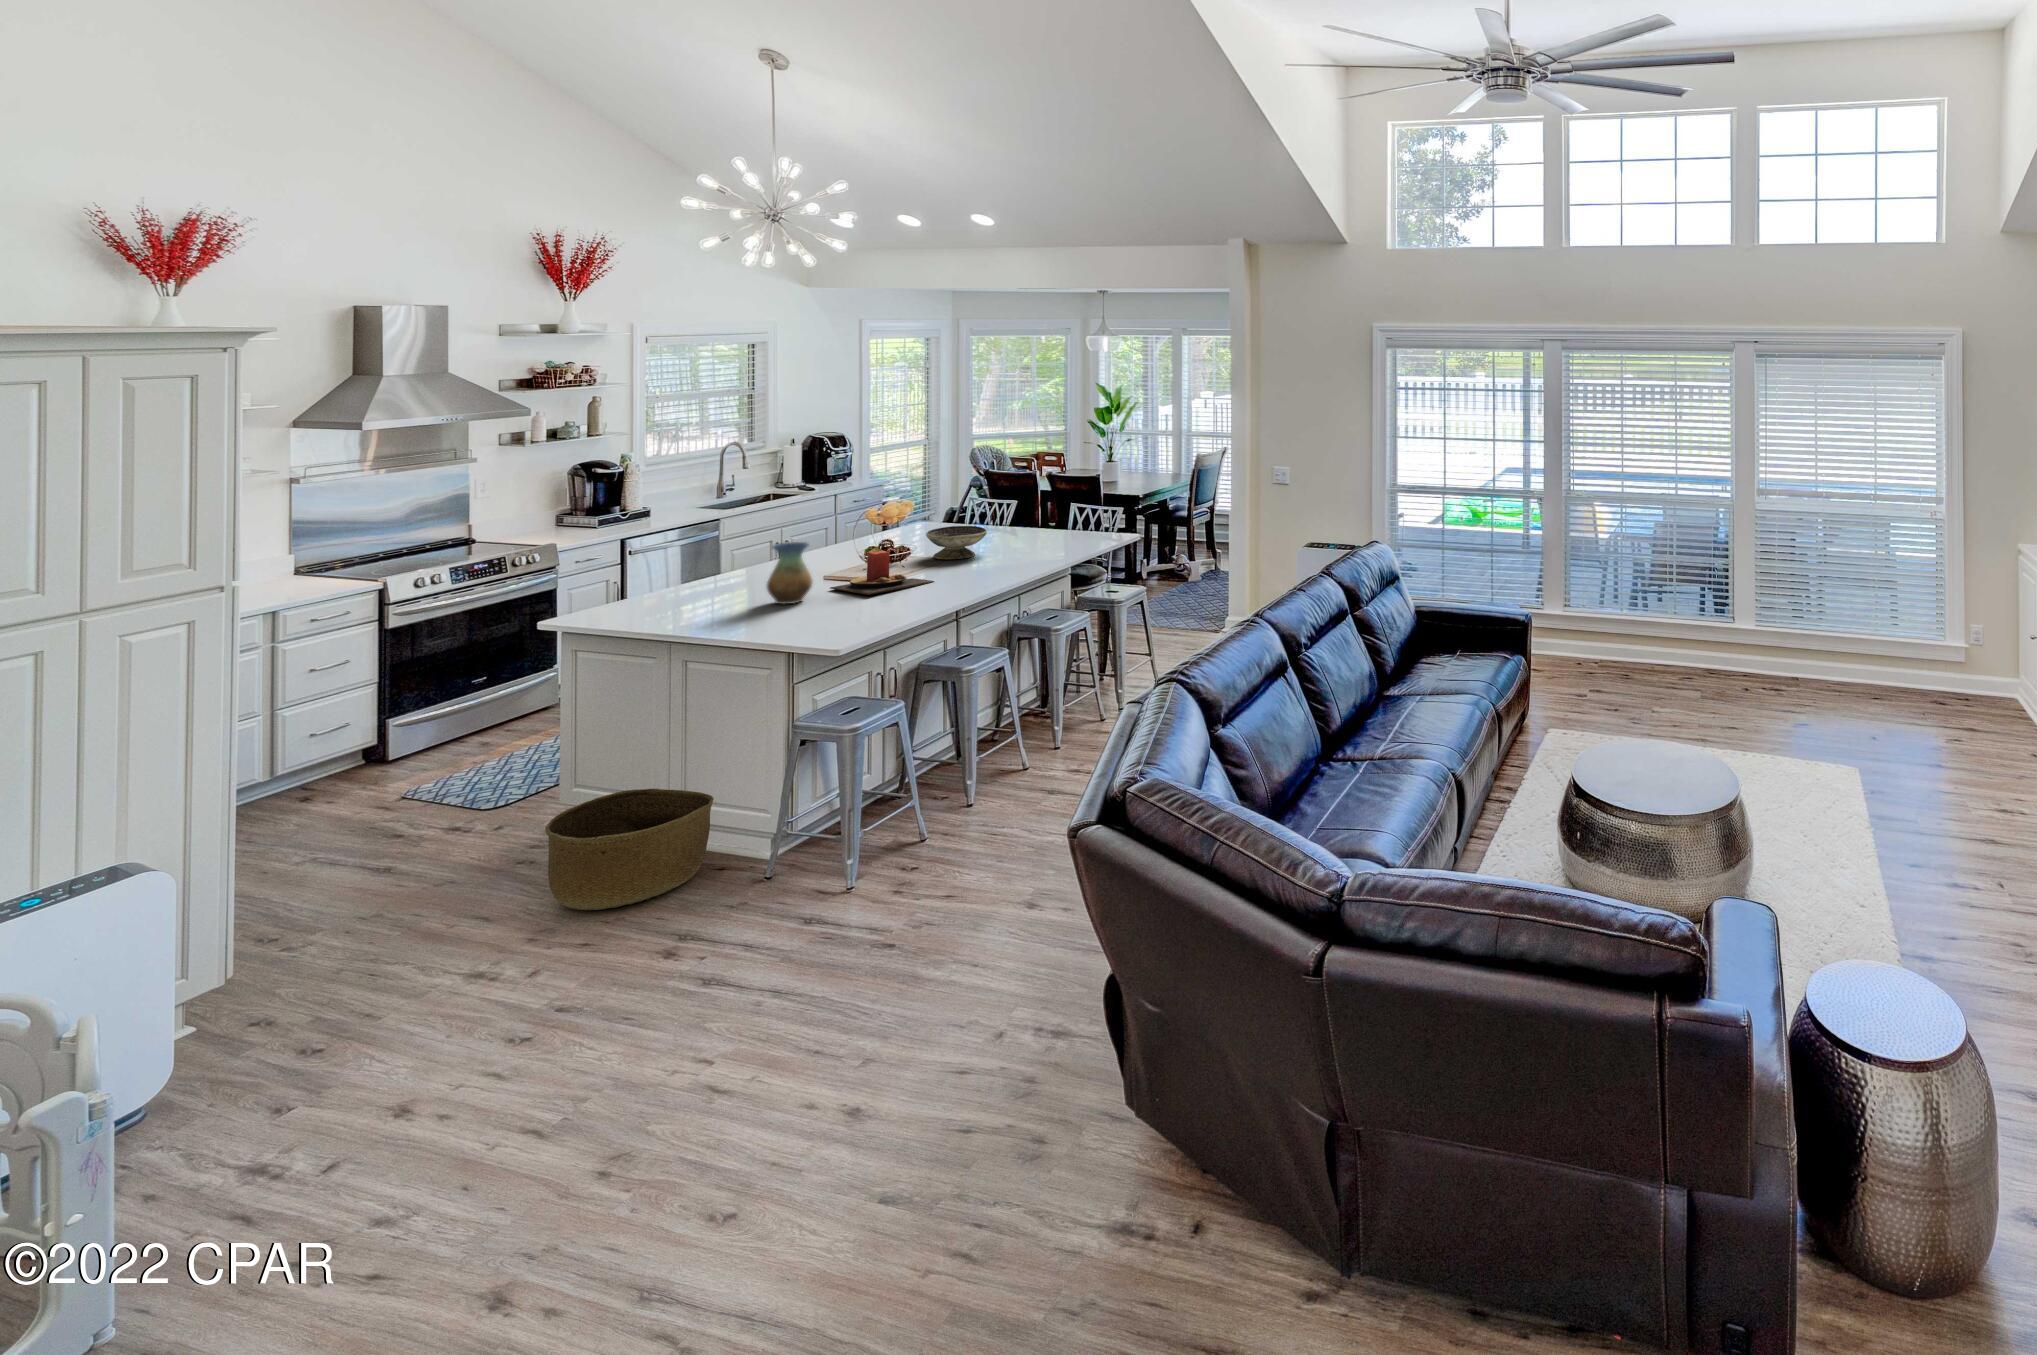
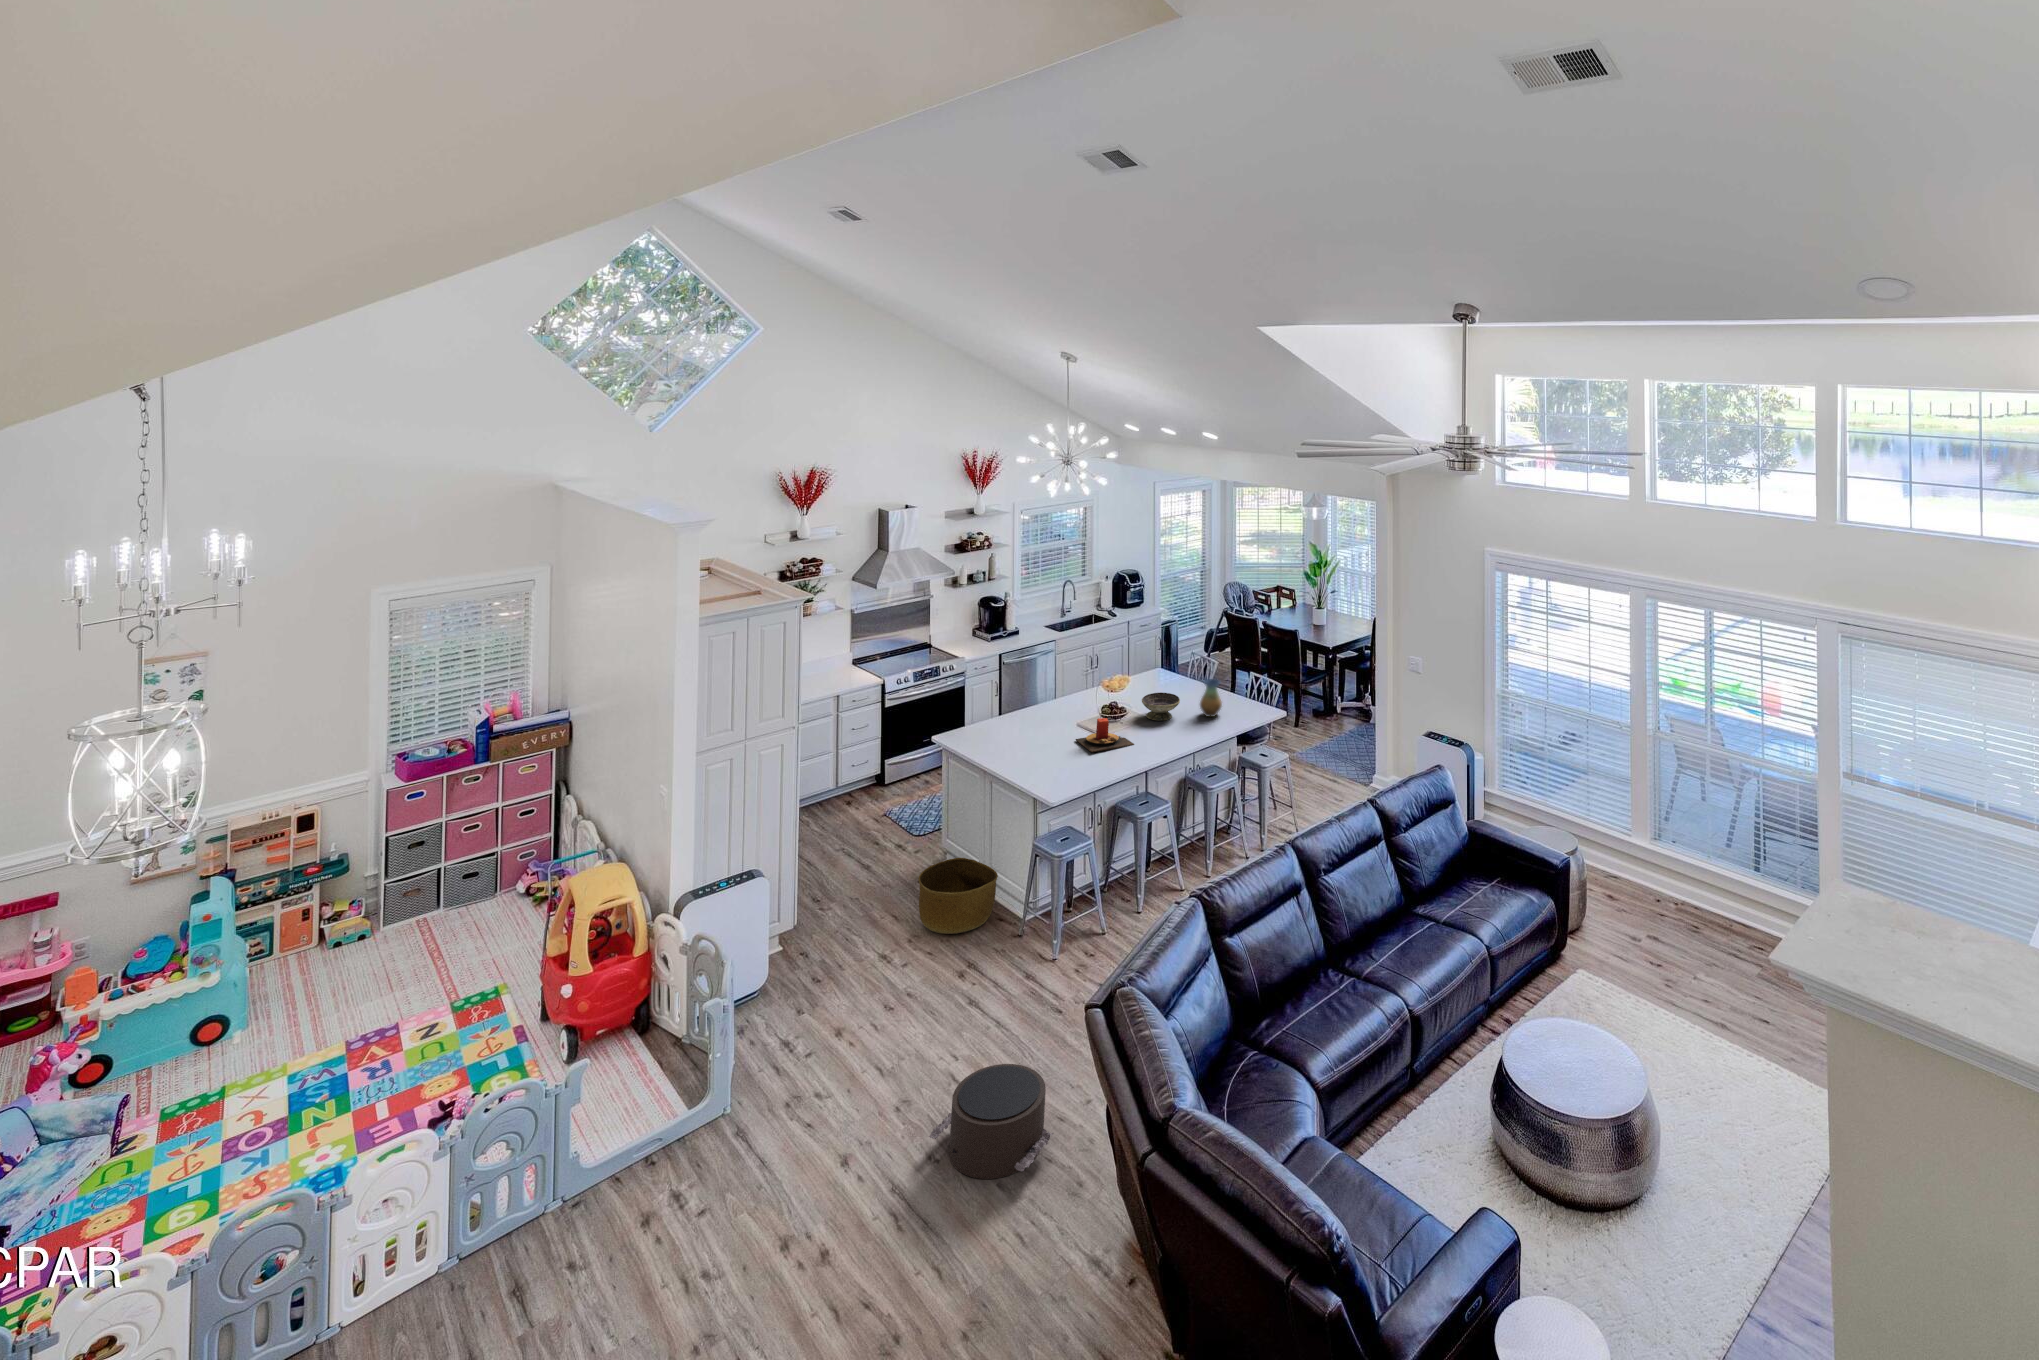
vase: present [767,542,812,604] -> present [1200,679,1222,717]
pouf: none [710,1004,971,1209] -> present [929,1064,1053,1179]

